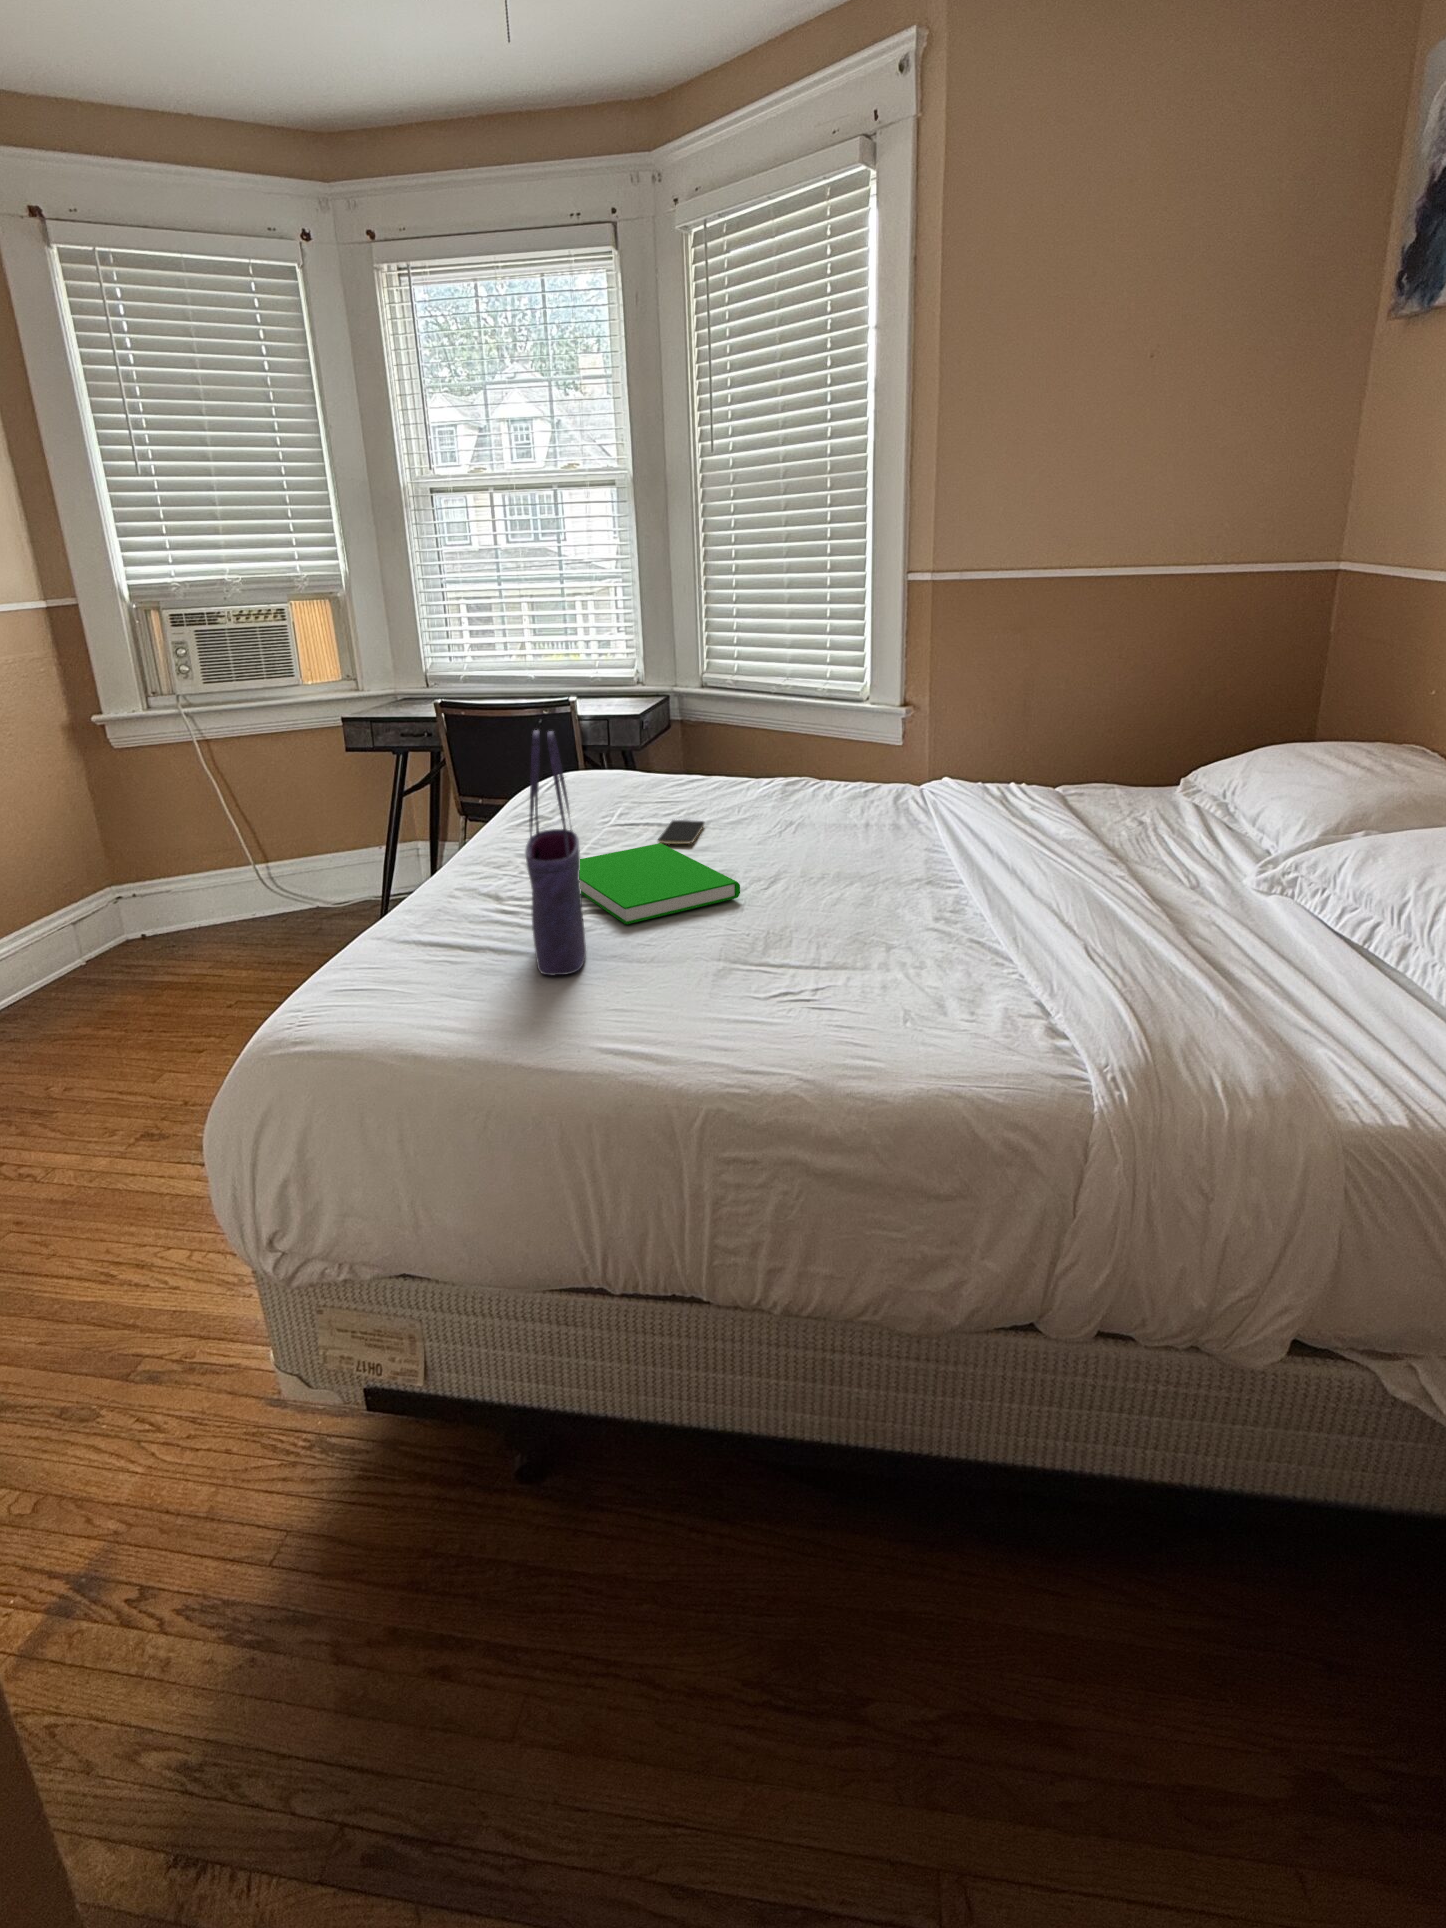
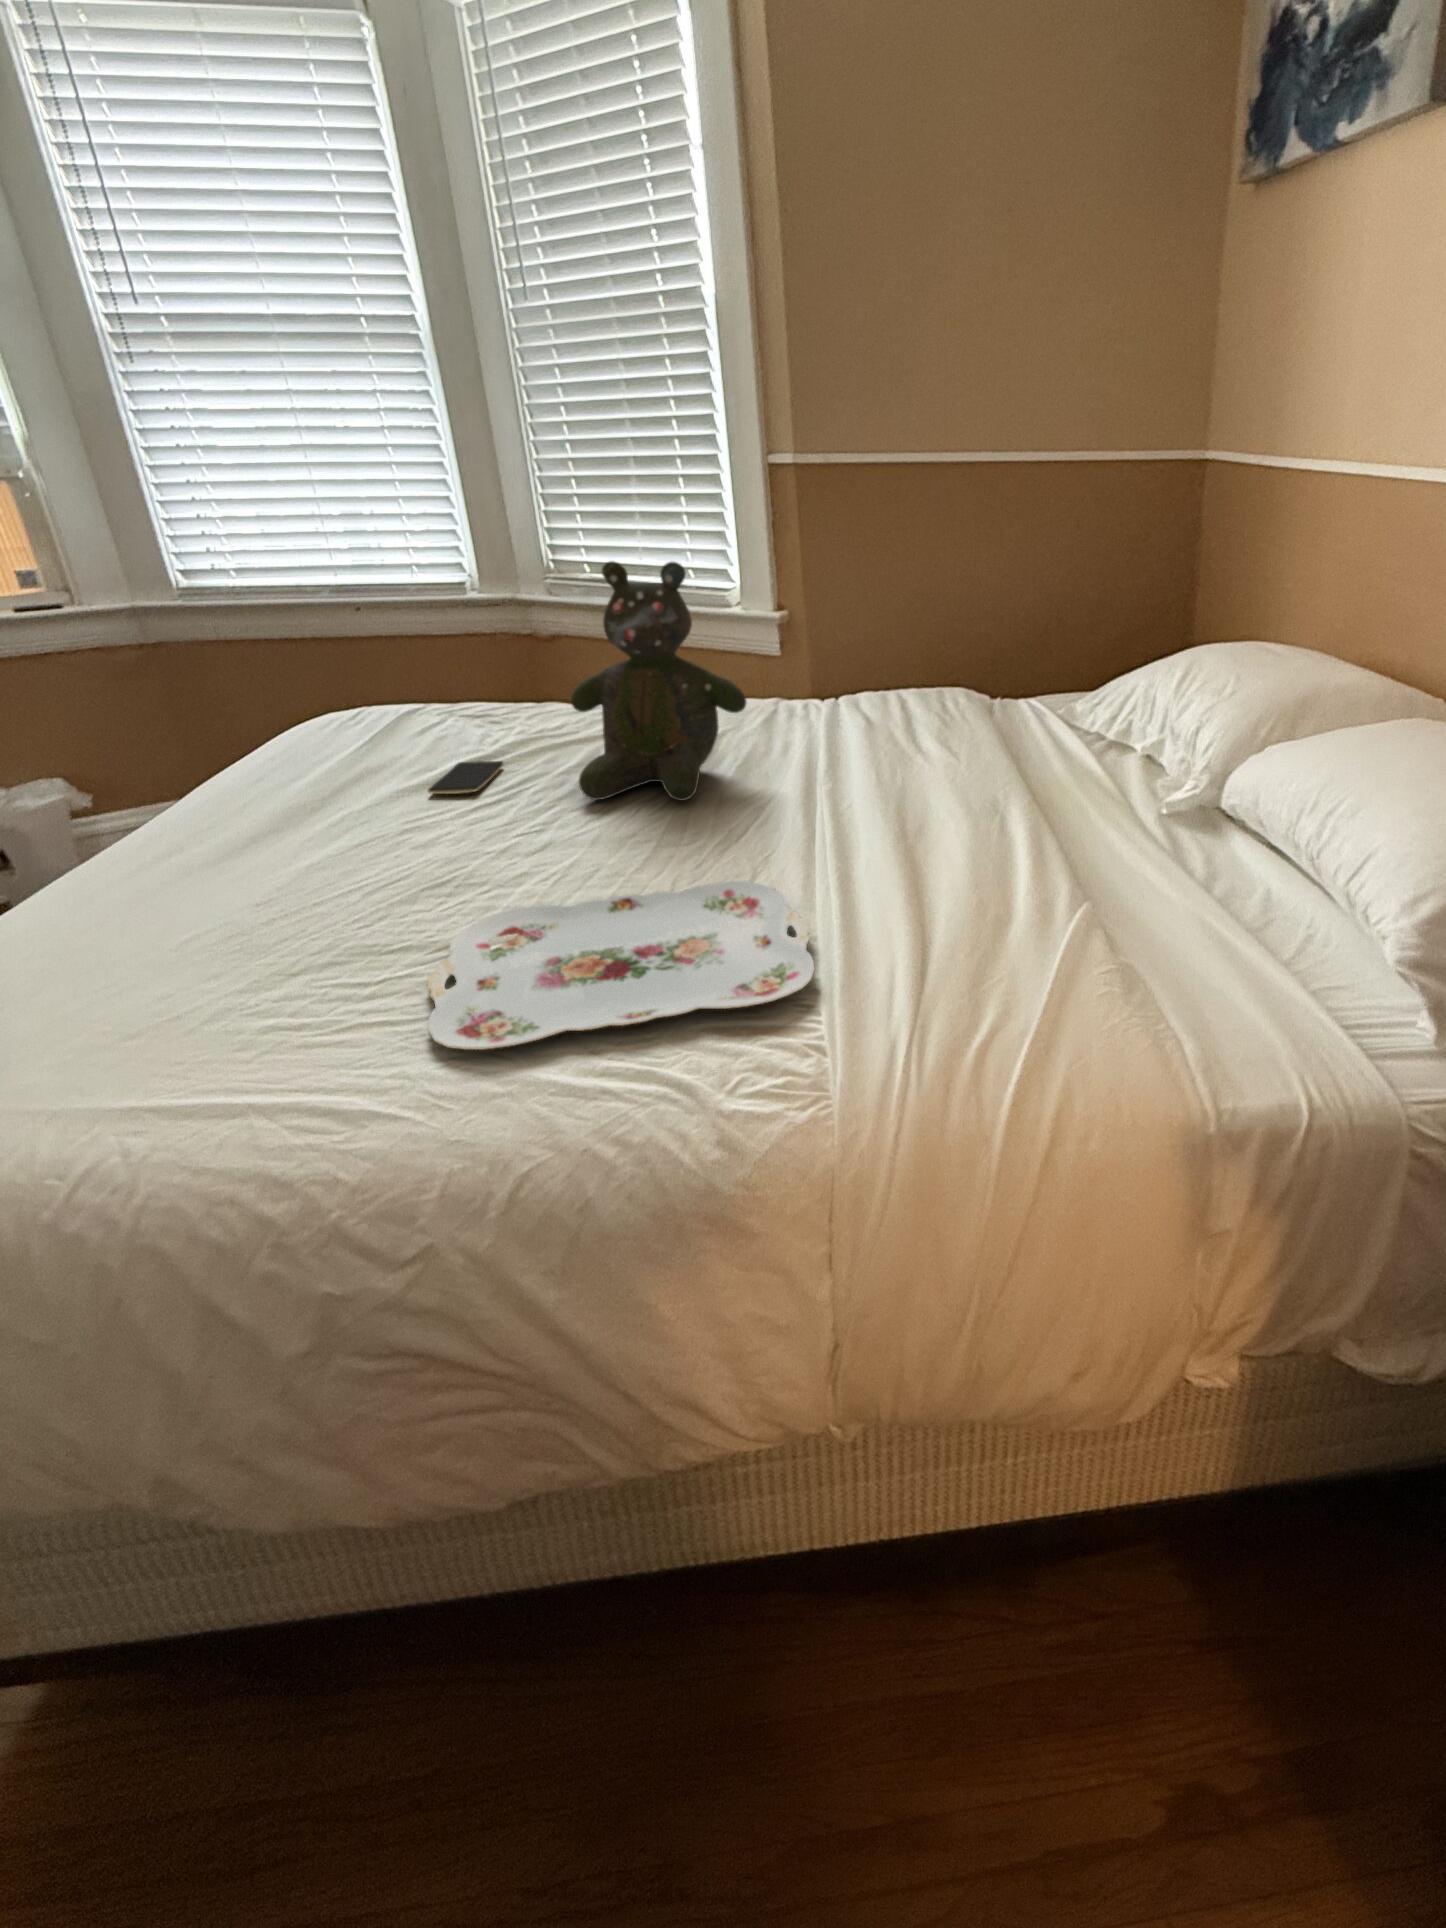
teddy bear: none [764,670,904,861] -> present [571,561,747,801]
tote bag: present [525,730,586,975] -> none [75,642,256,1009]
book: present [579,843,740,924] -> none [256,794,518,915]
serving tray: none [707,926,994,1024] -> present [428,881,815,1050]

